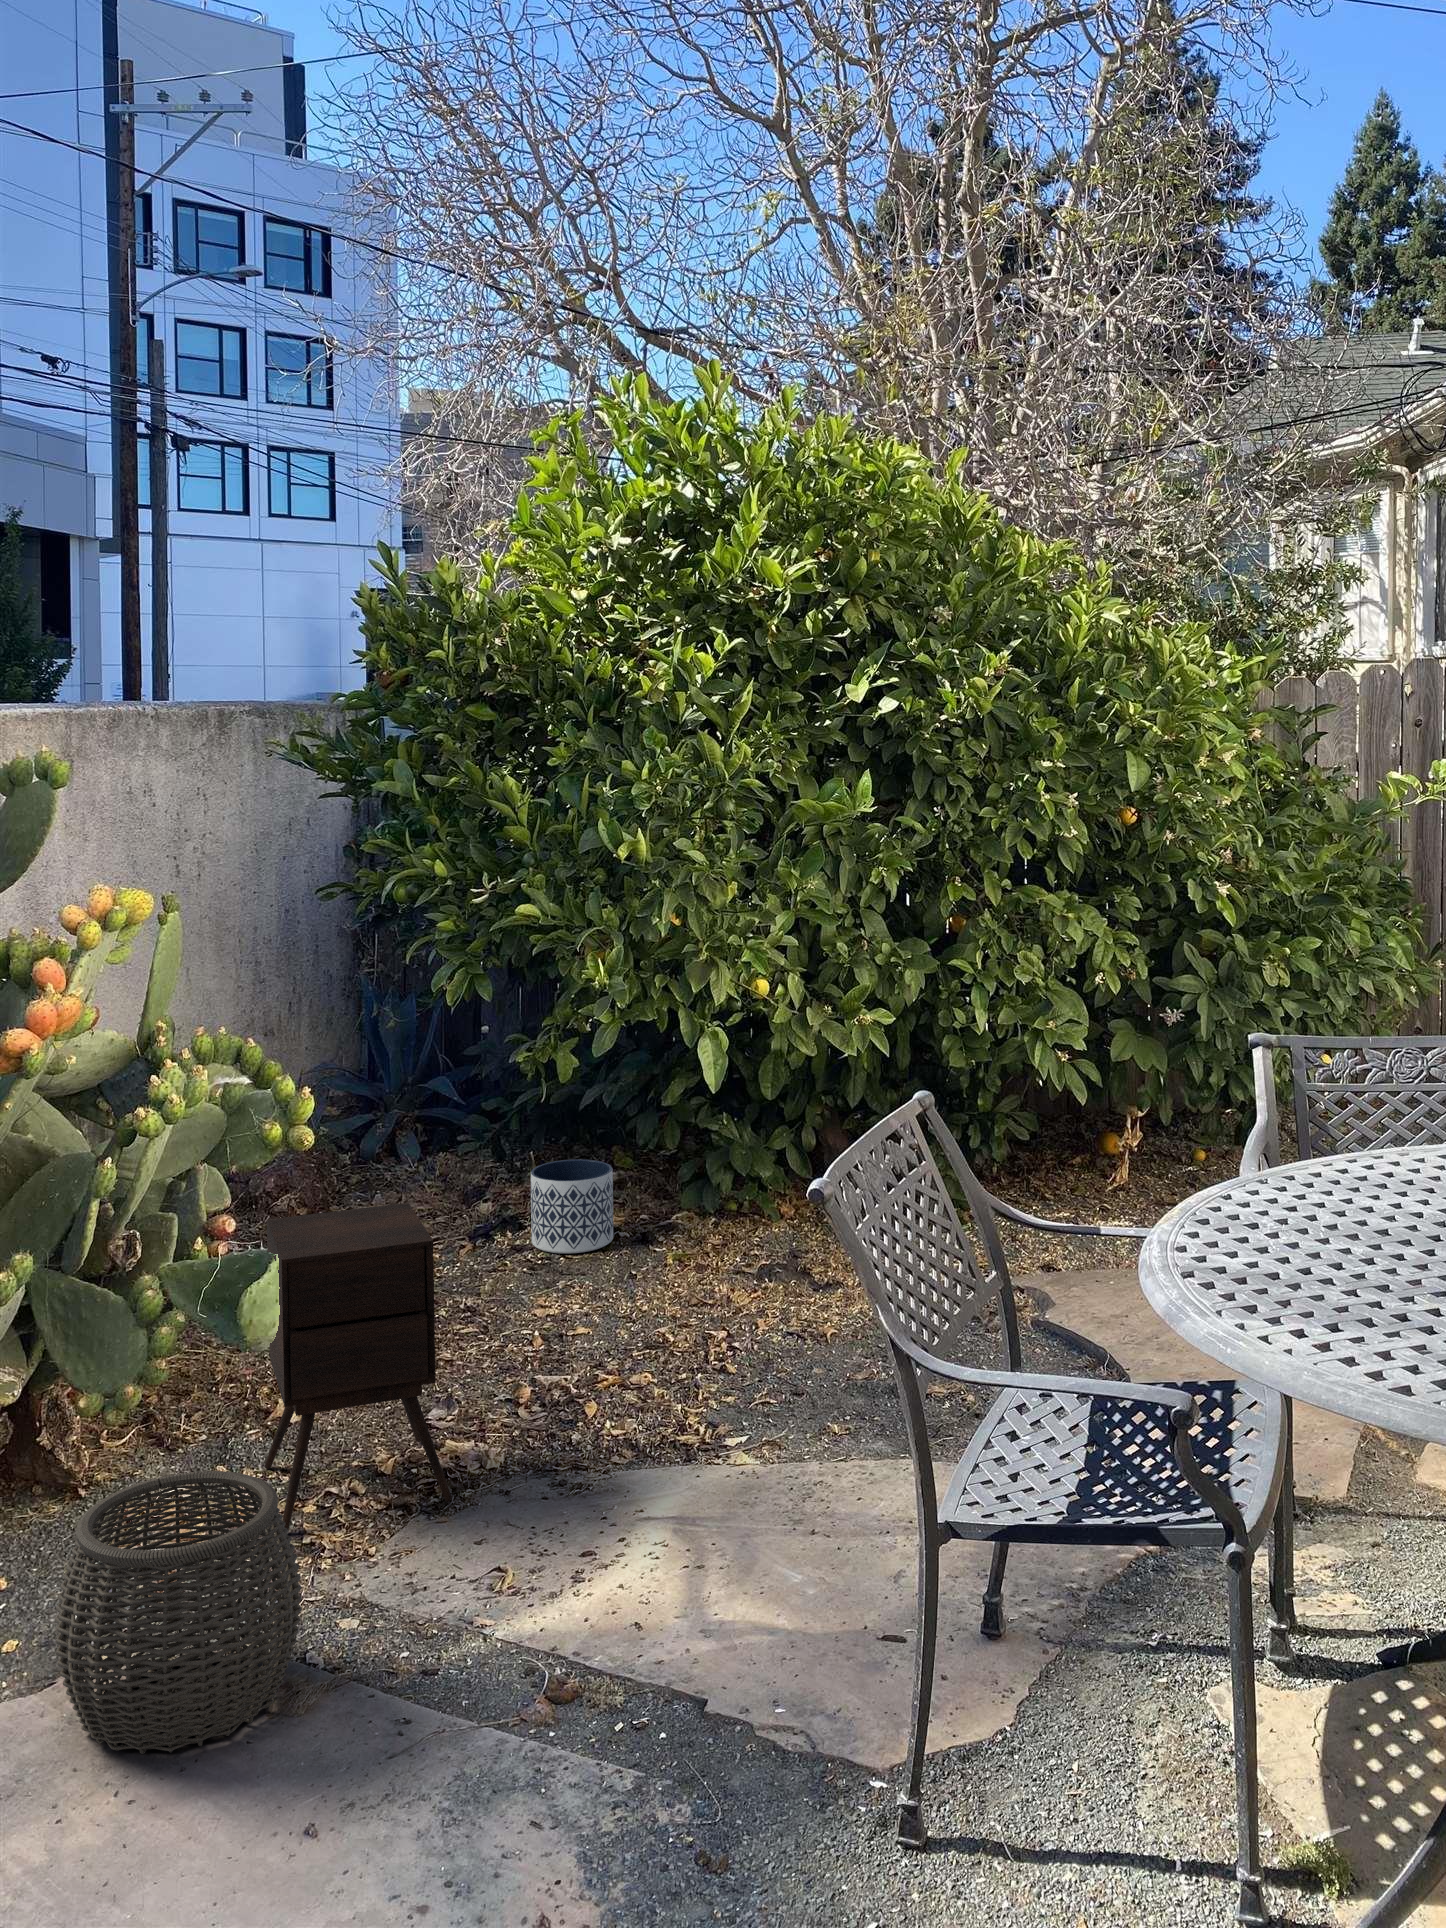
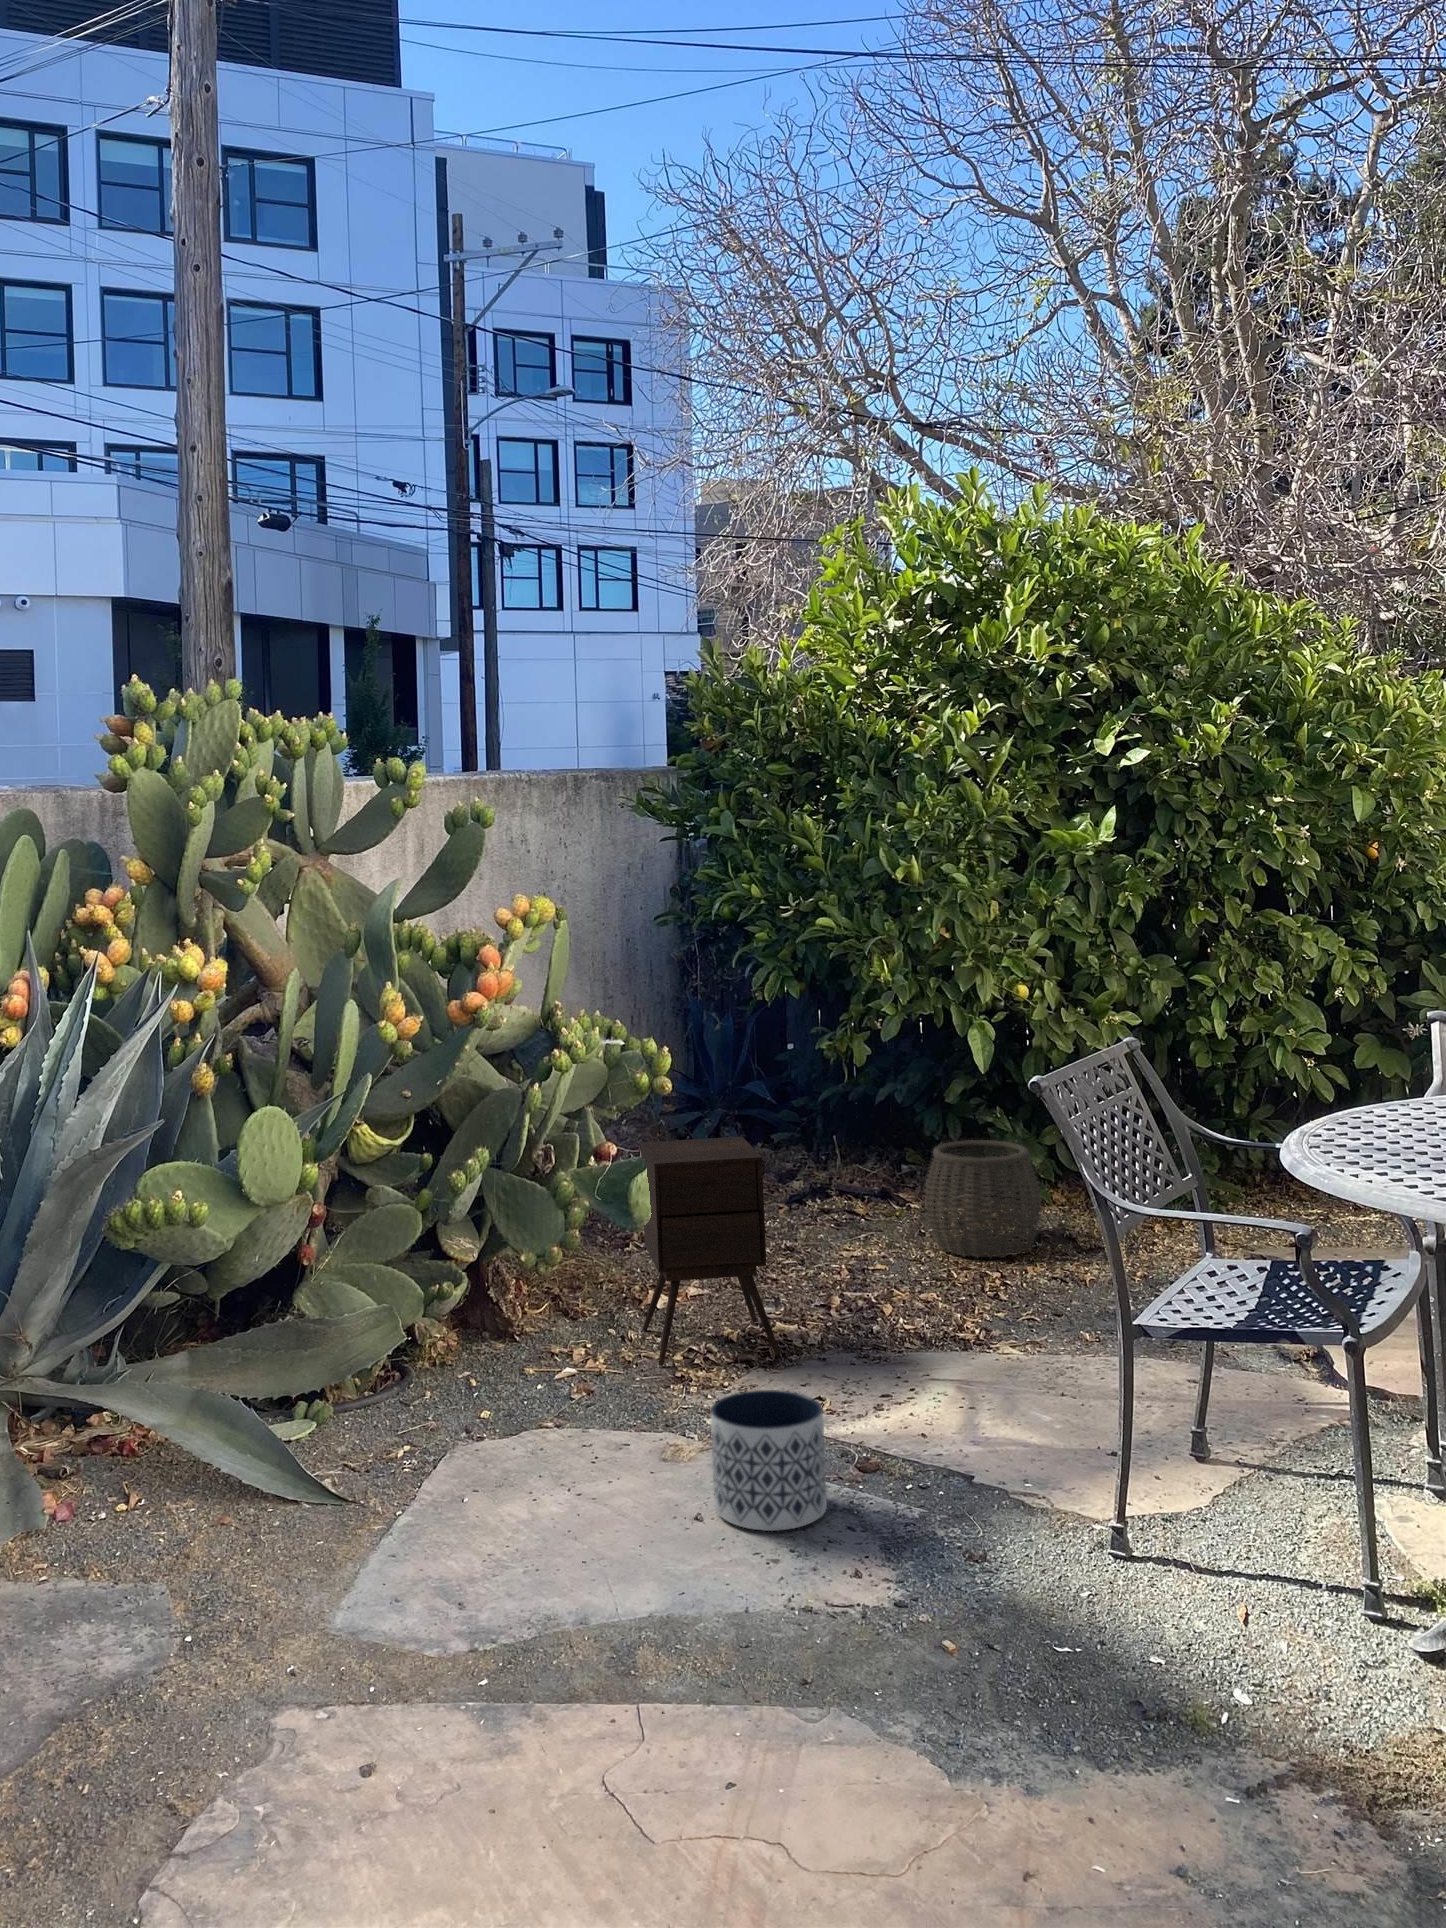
planter: present [531,1159,613,1254] -> present [711,1390,827,1531]
woven basket: present [55,1471,302,1754] -> present [925,1140,1042,1258]

